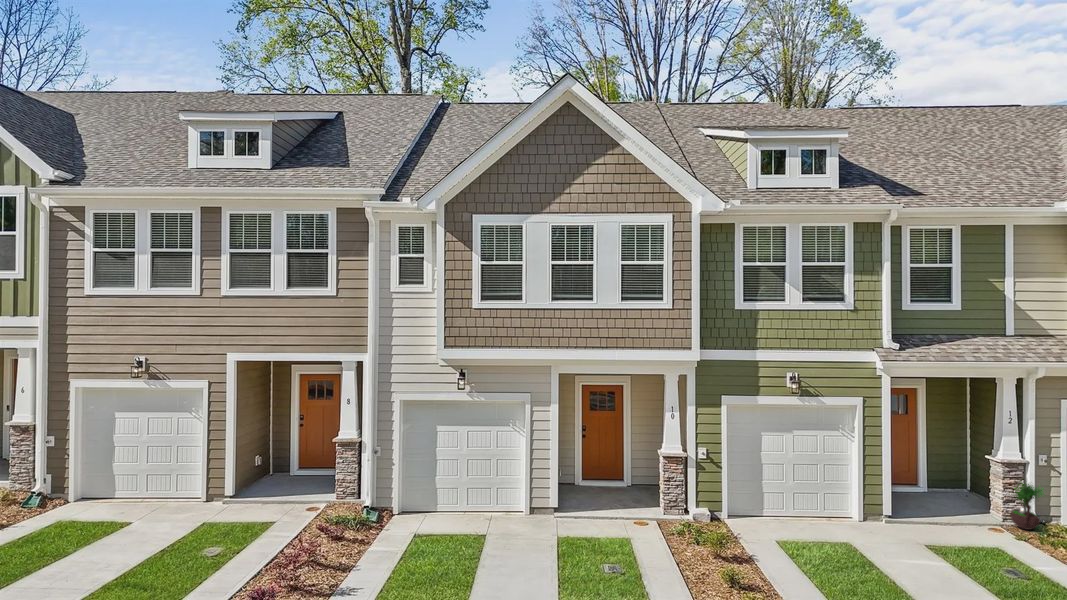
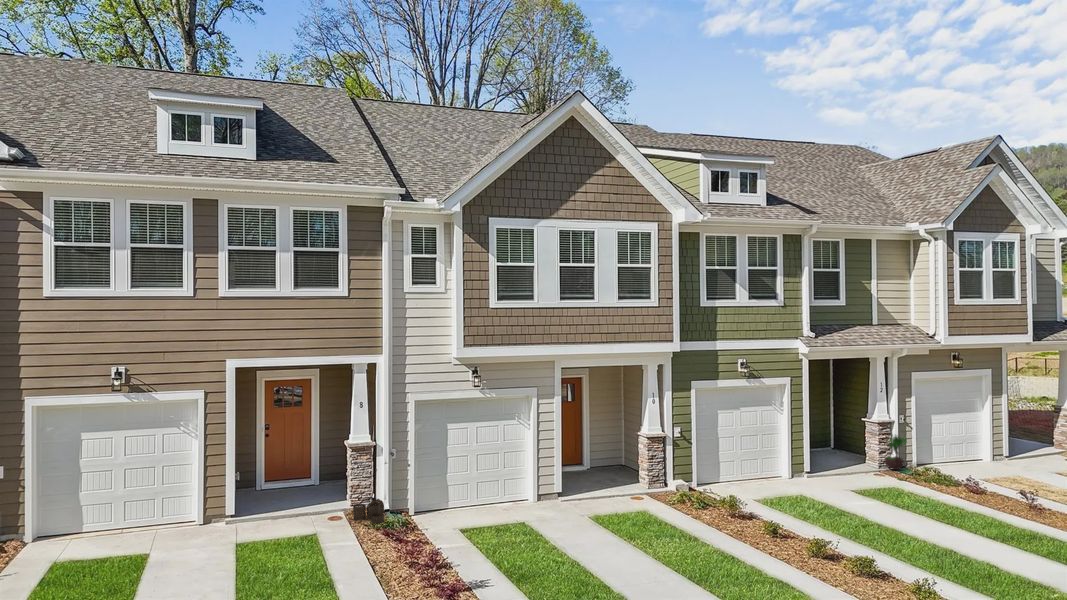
woven basket: none [330,497,368,526] -> present [353,499,384,523]

